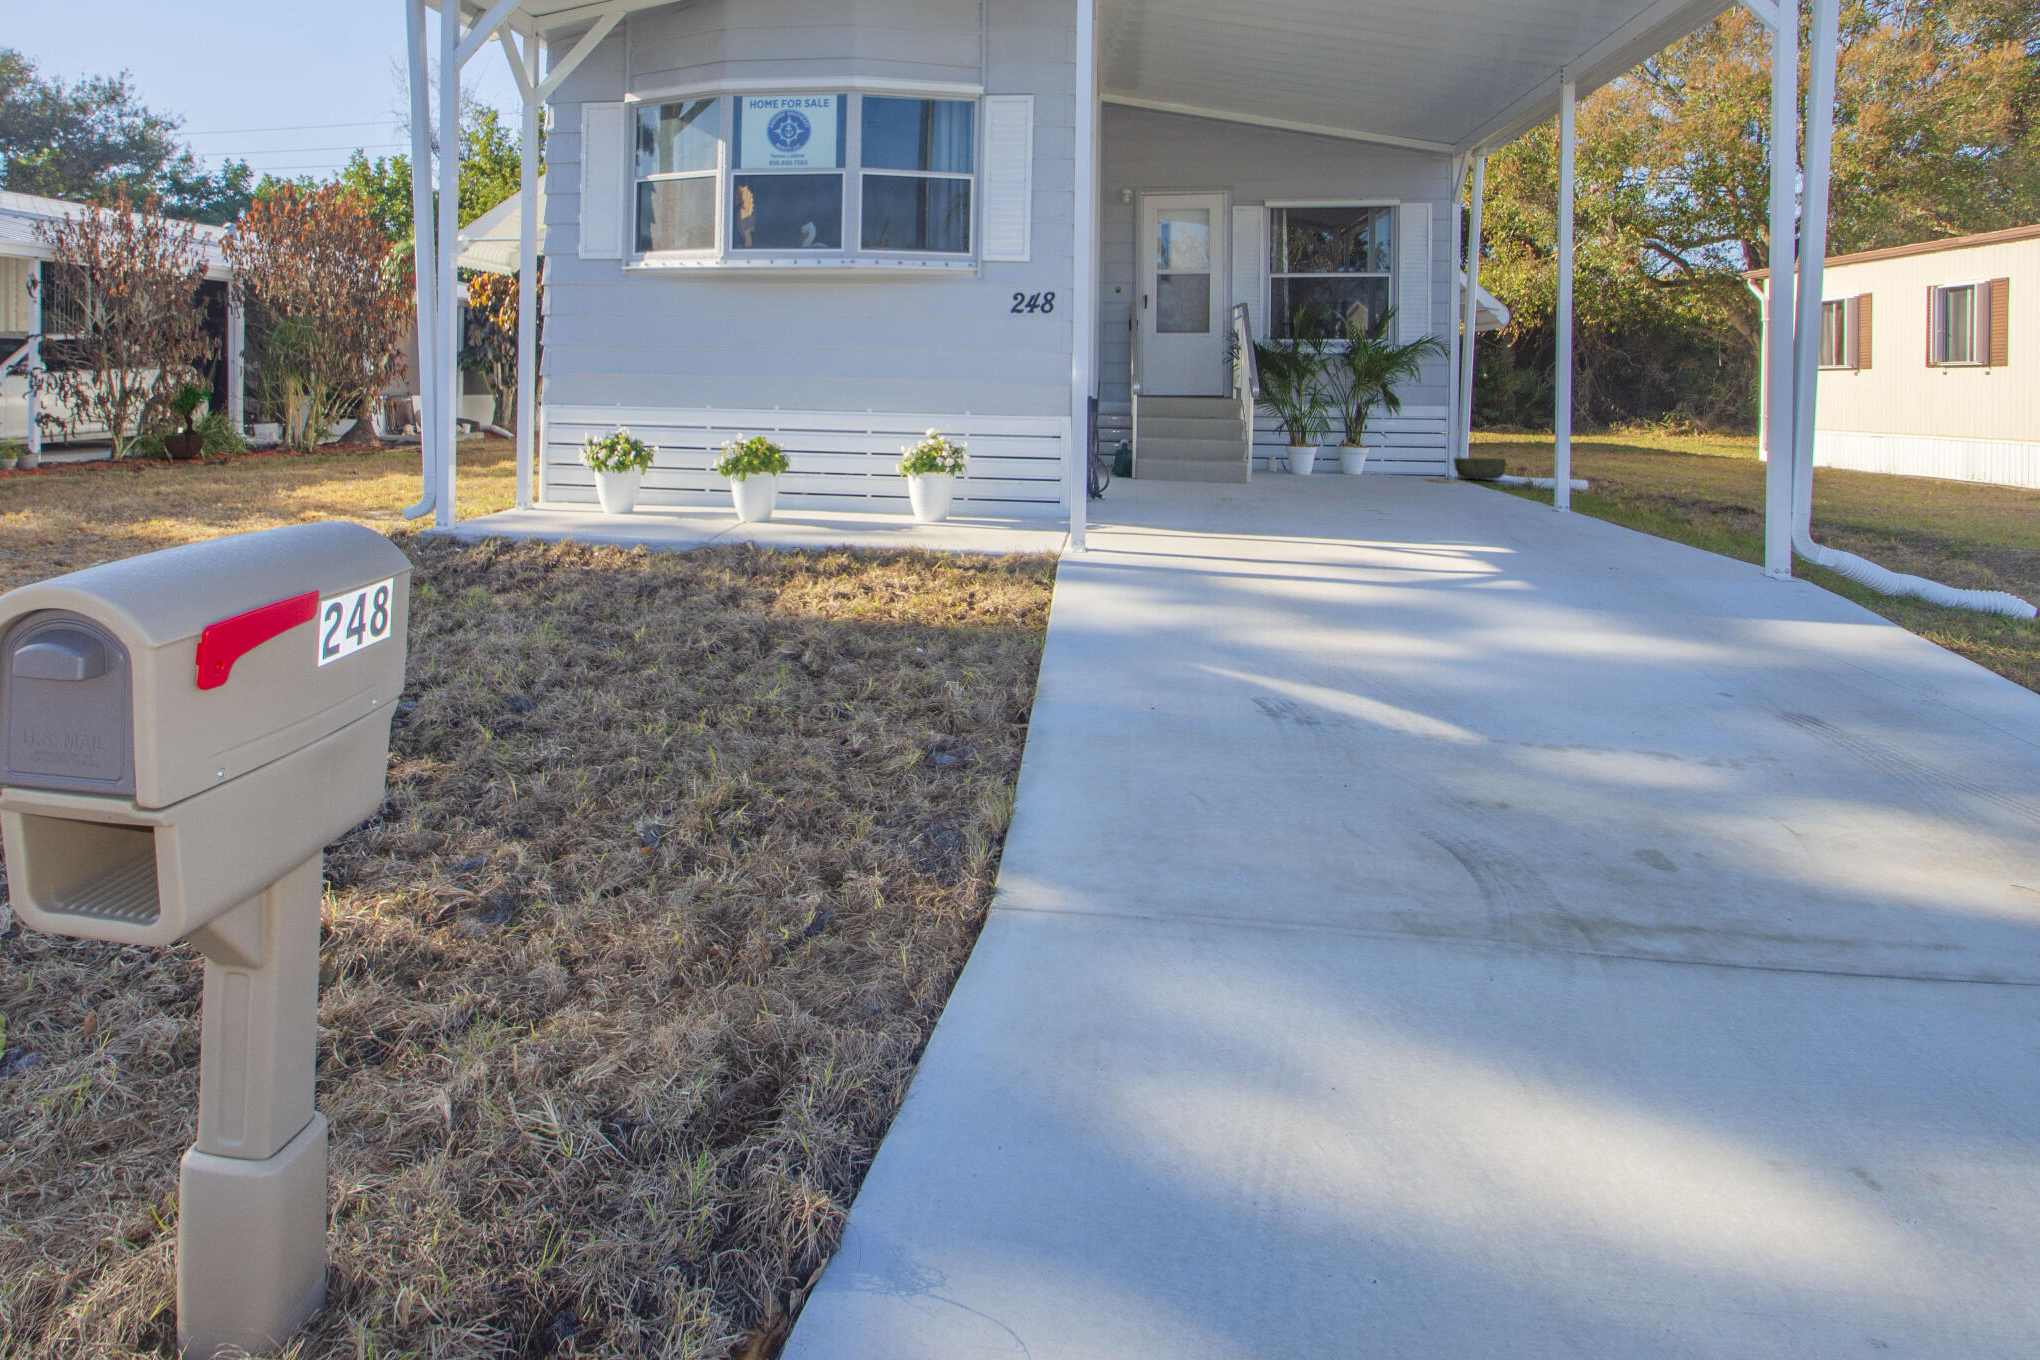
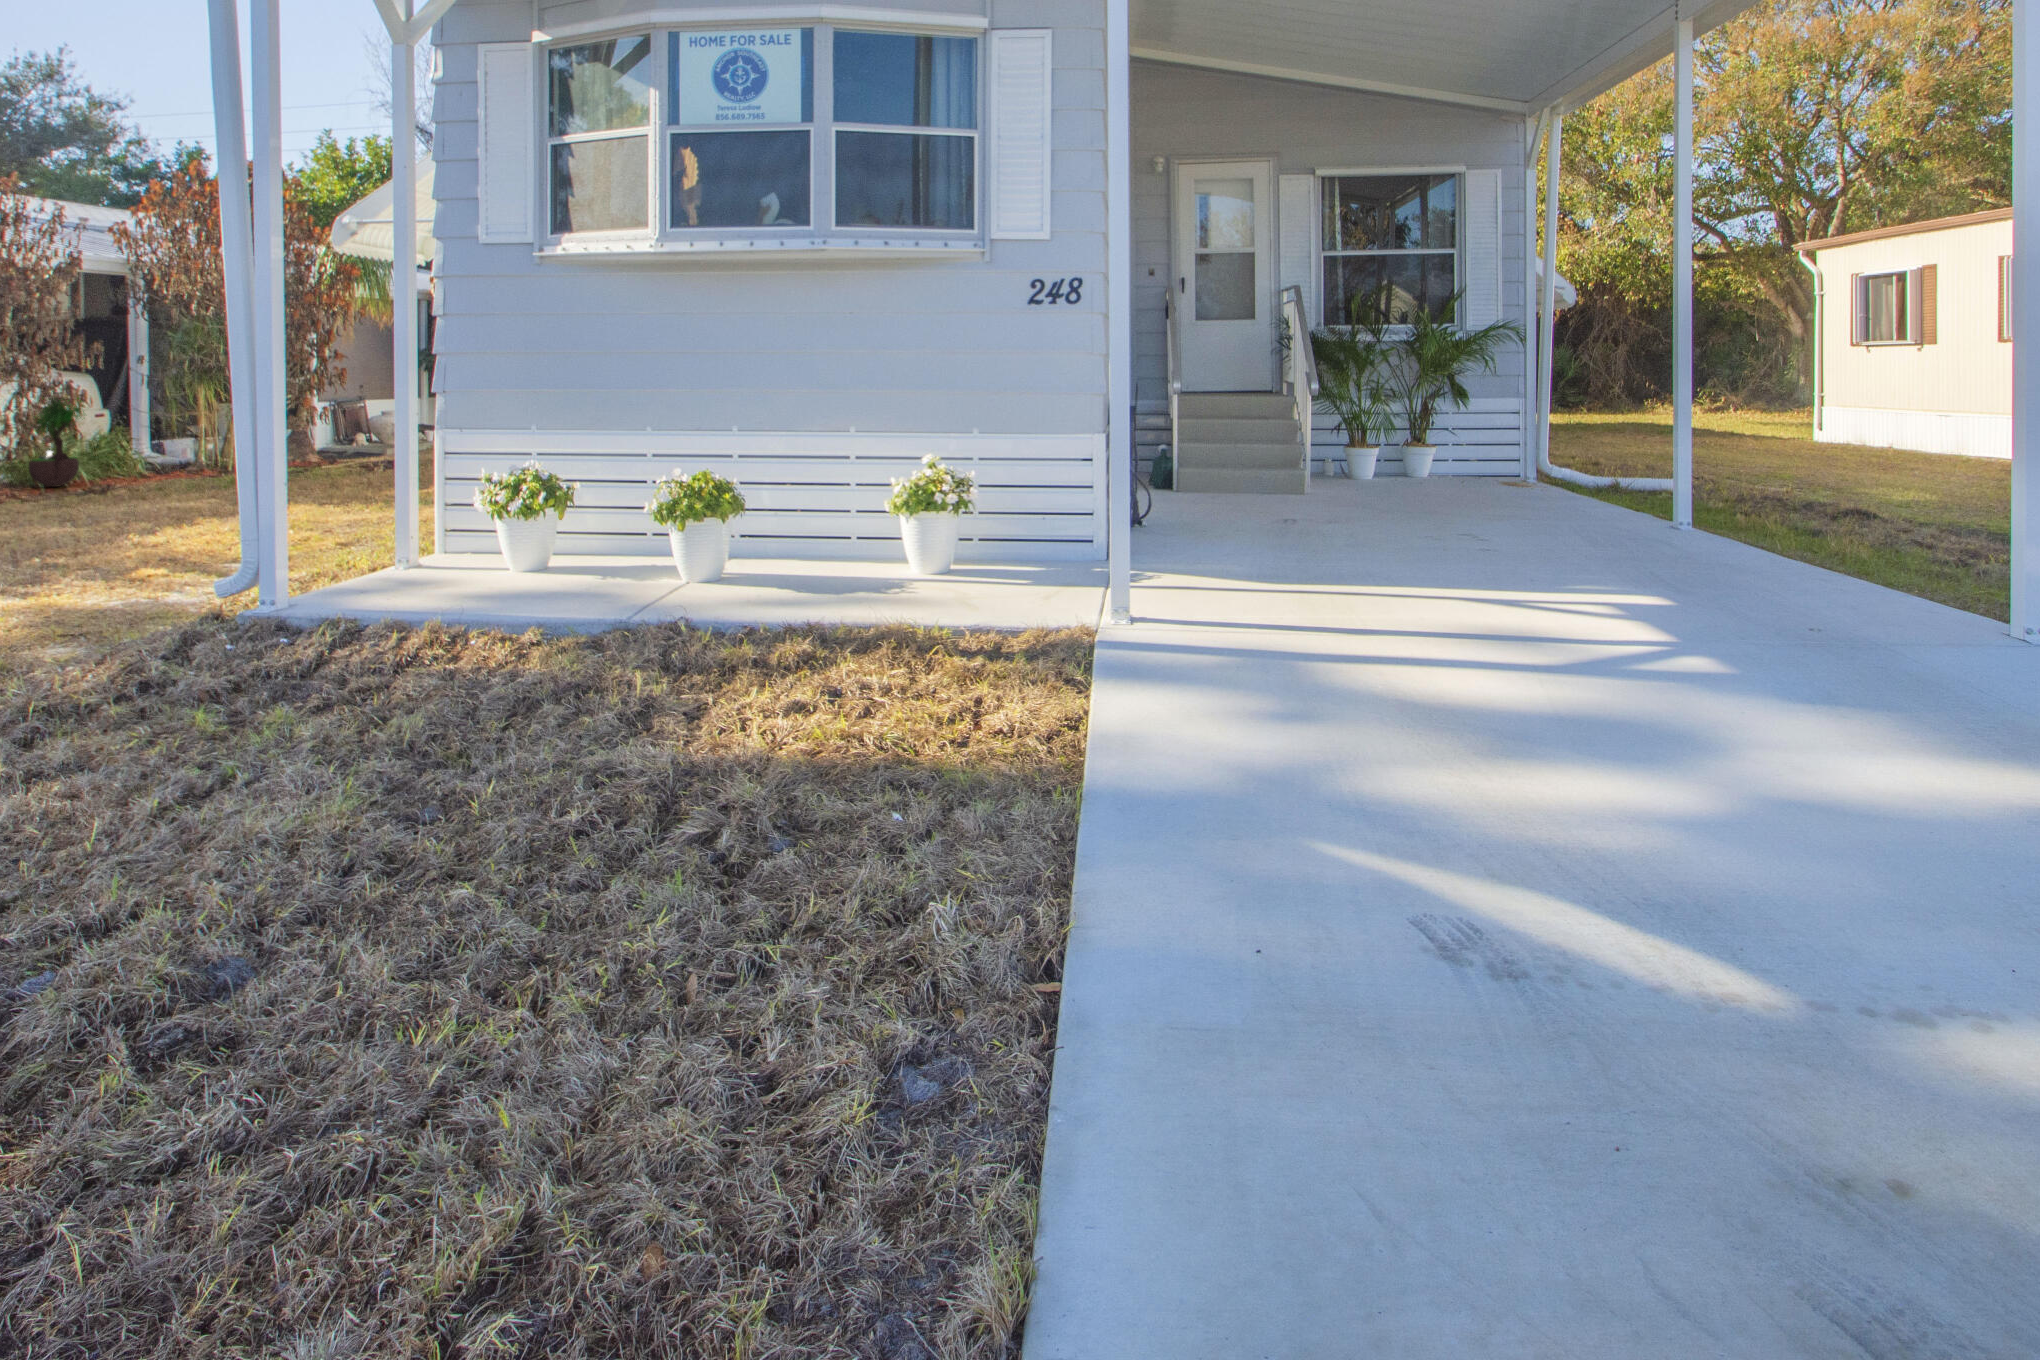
woven basket: present [1454,458,1506,480] -> none [1529,457,1588,482]

